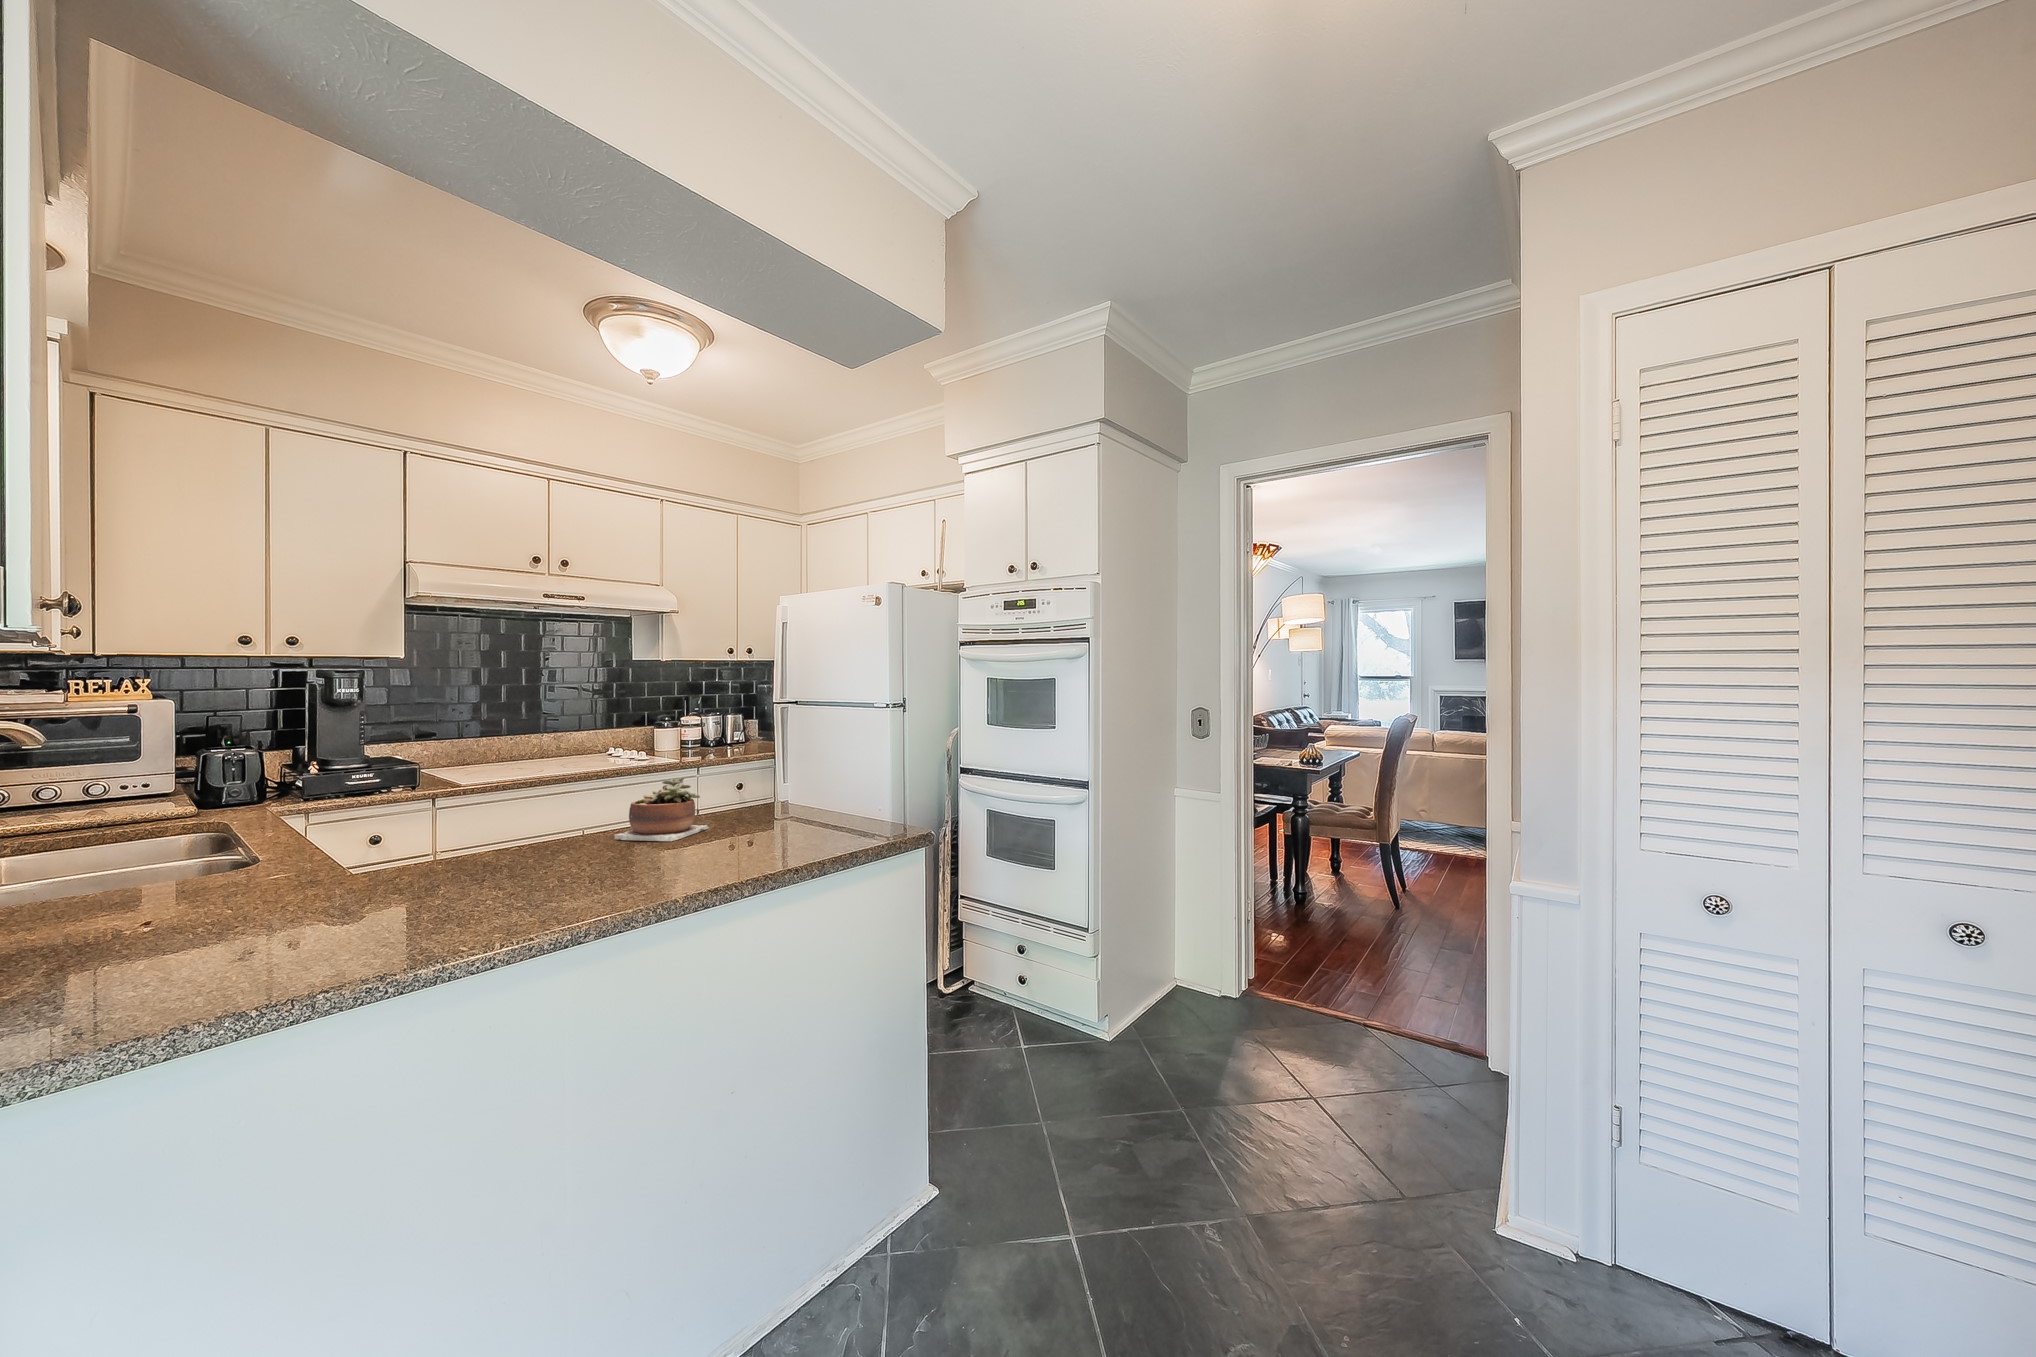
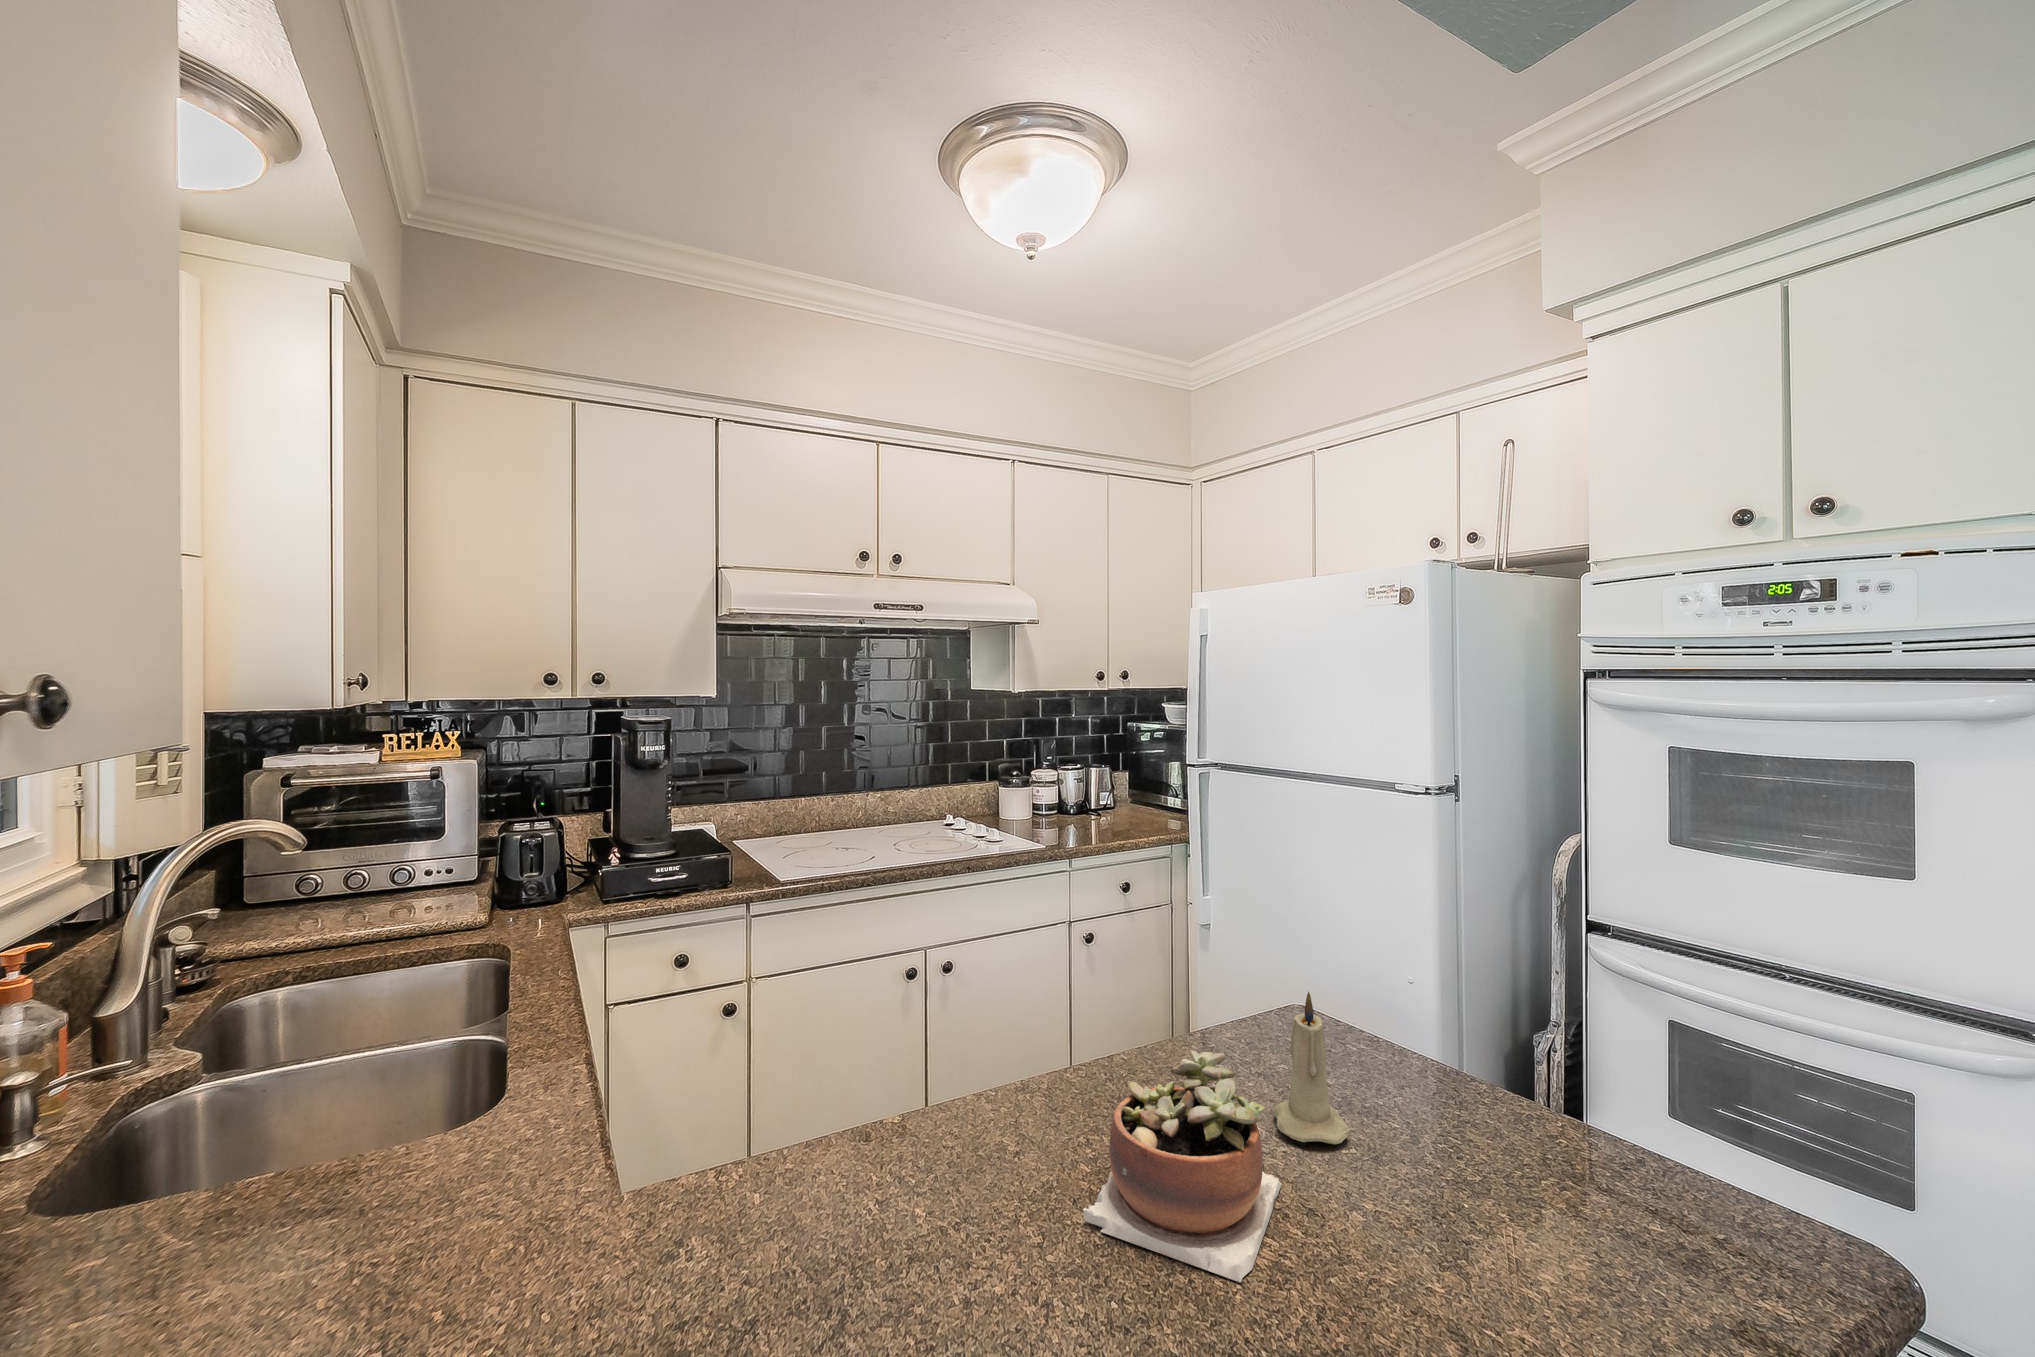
candle: none [721,762,751,821] -> present [1274,992,1350,1144]

